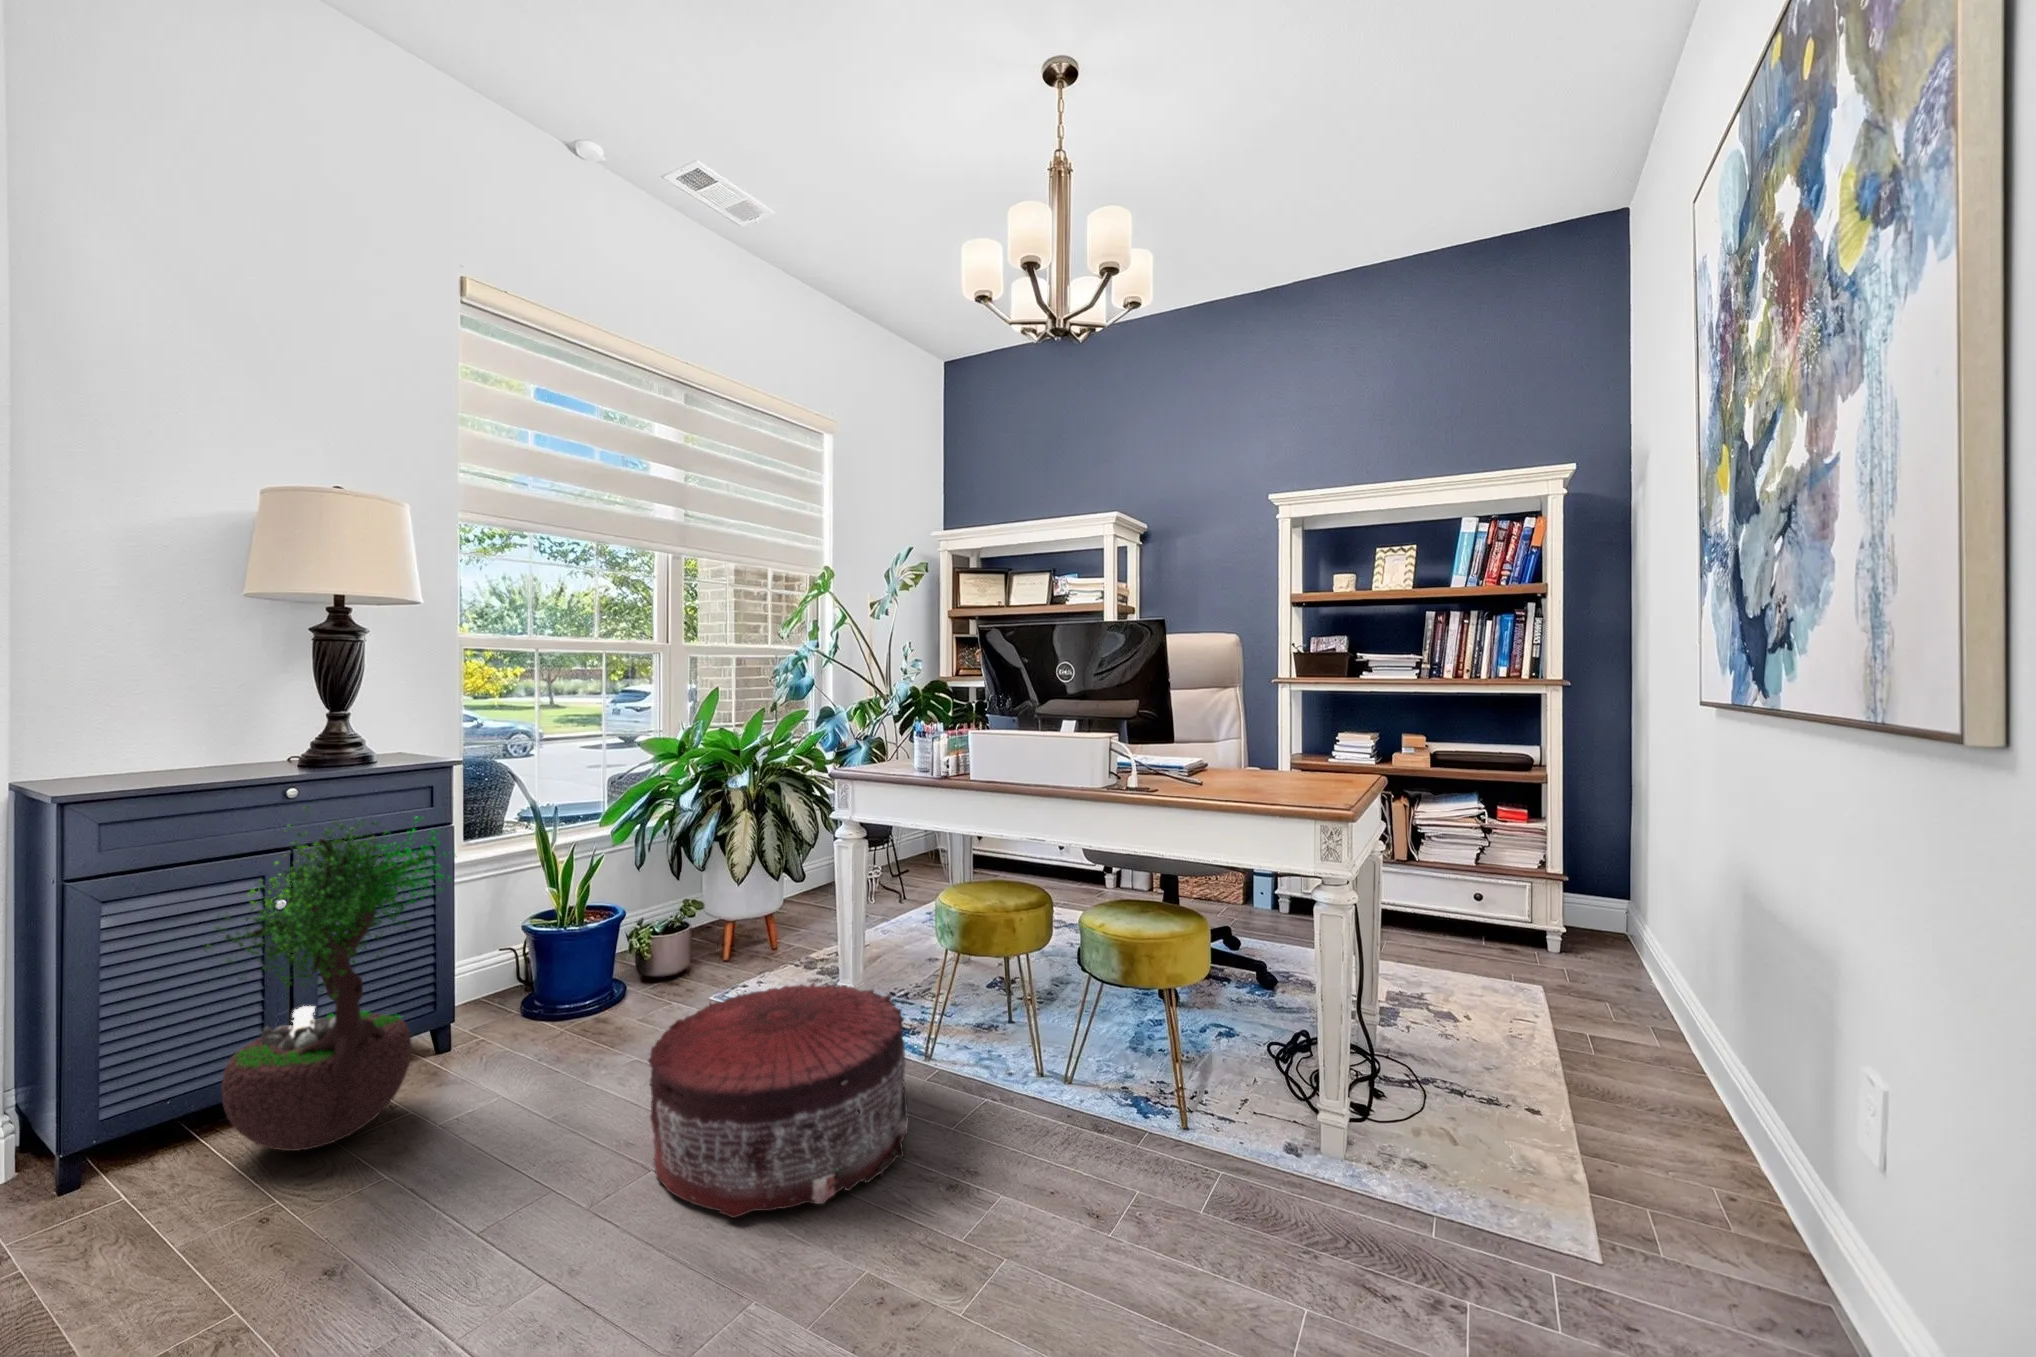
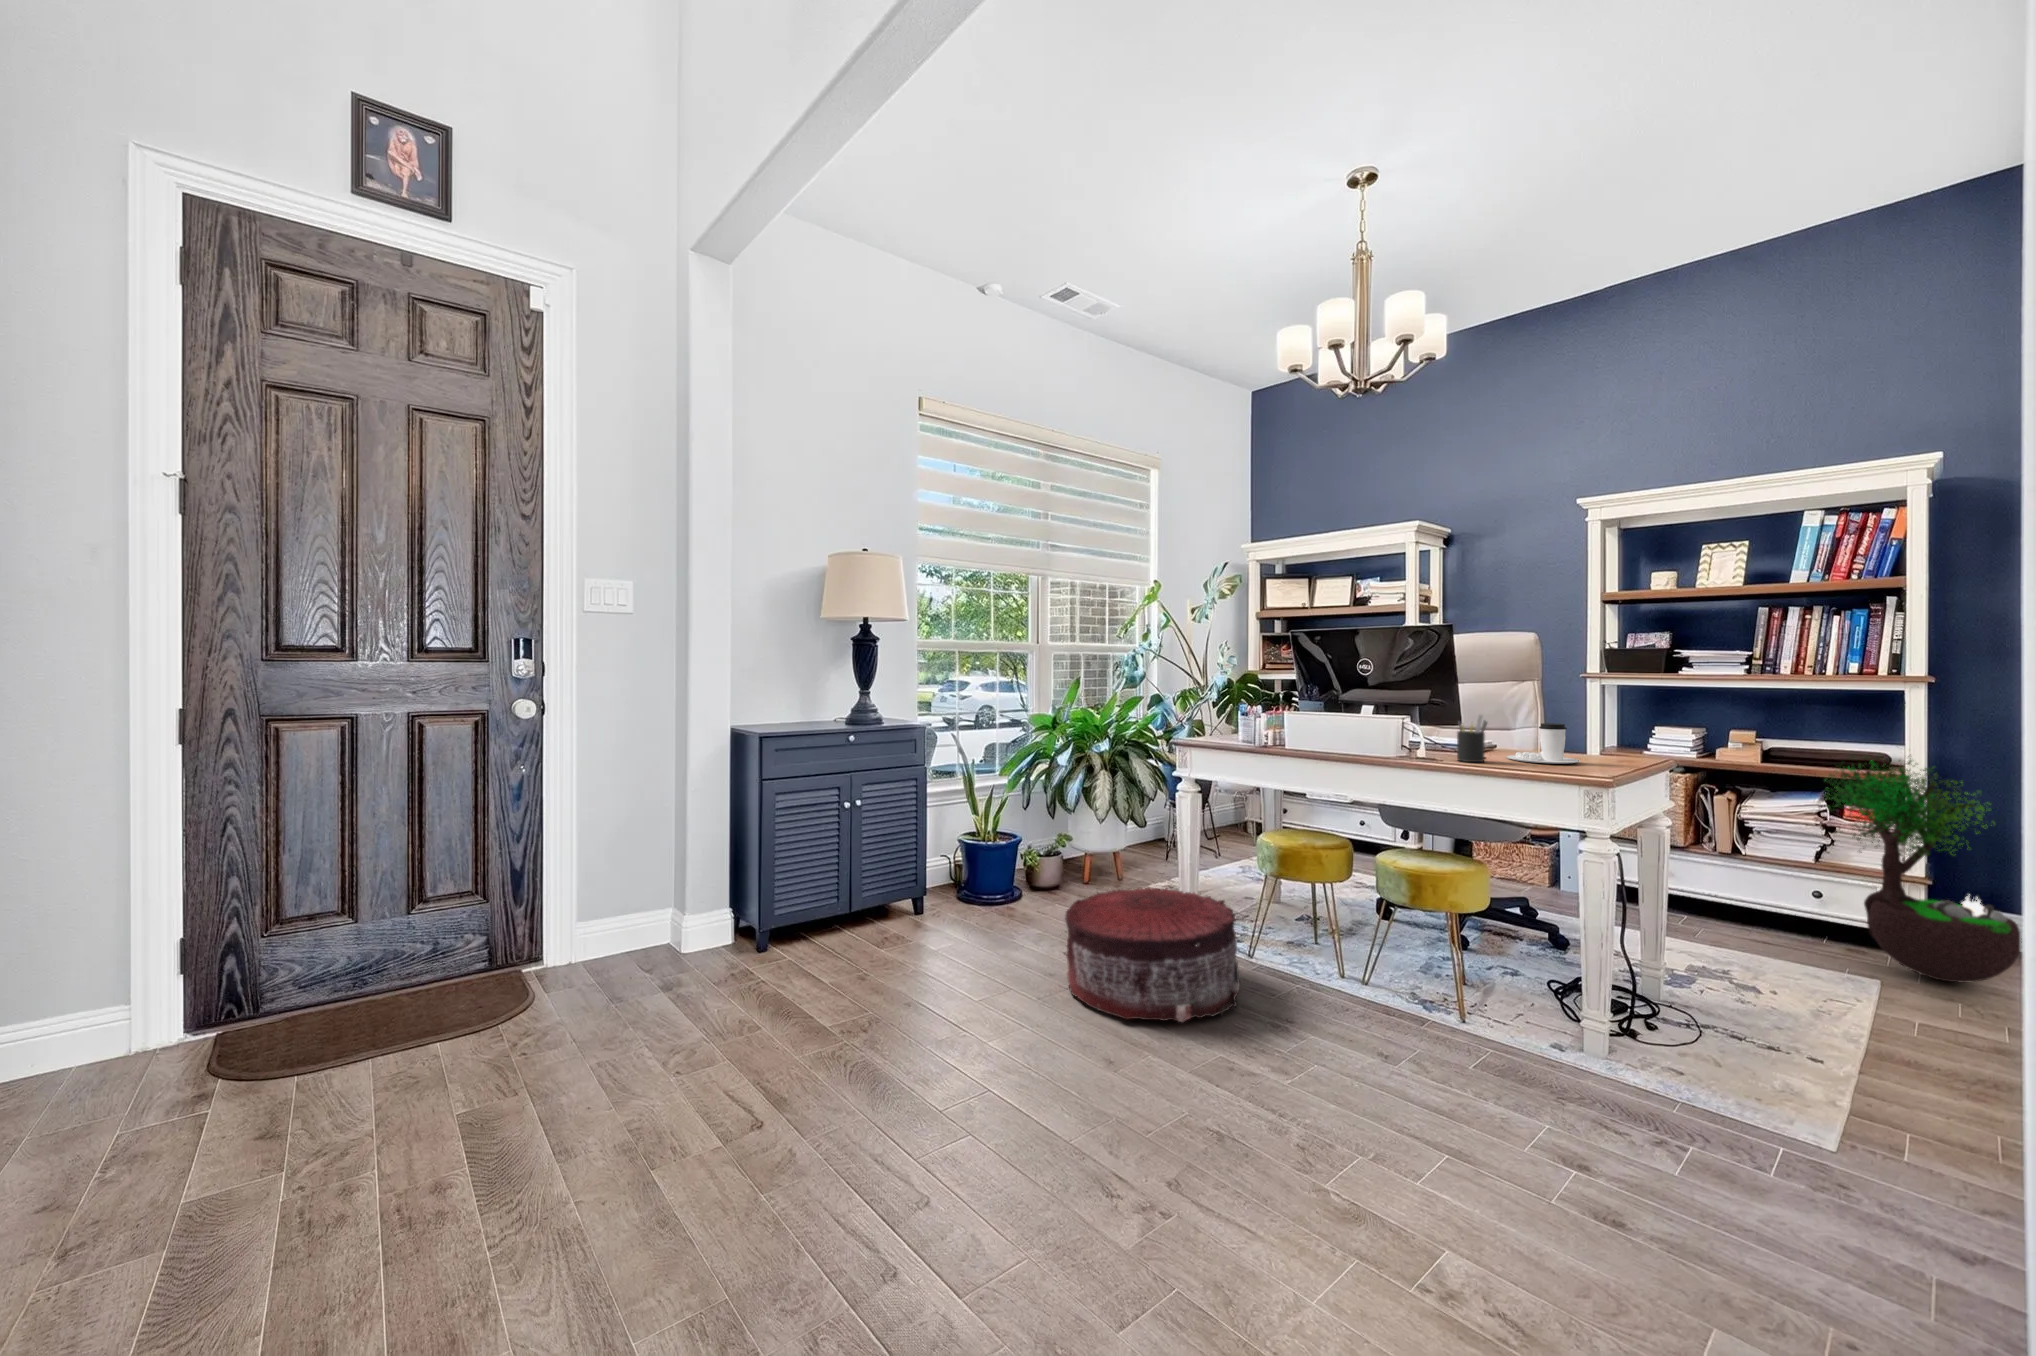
pen holder: none [1173,732,1207,791] -> present [1457,715,1487,762]
coffee cup: none [1223,739,1300,788] -> present [1506,723,1580,764]
potted tree: present [204,806,455,1151] -> present [1825,753,2020,983]

